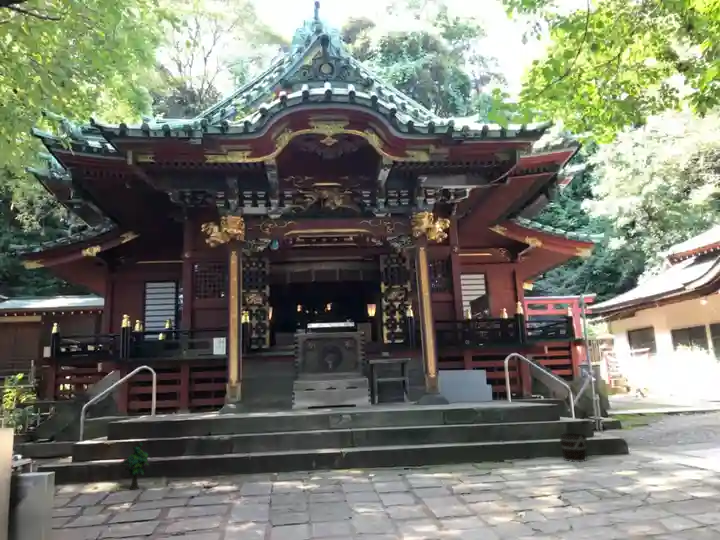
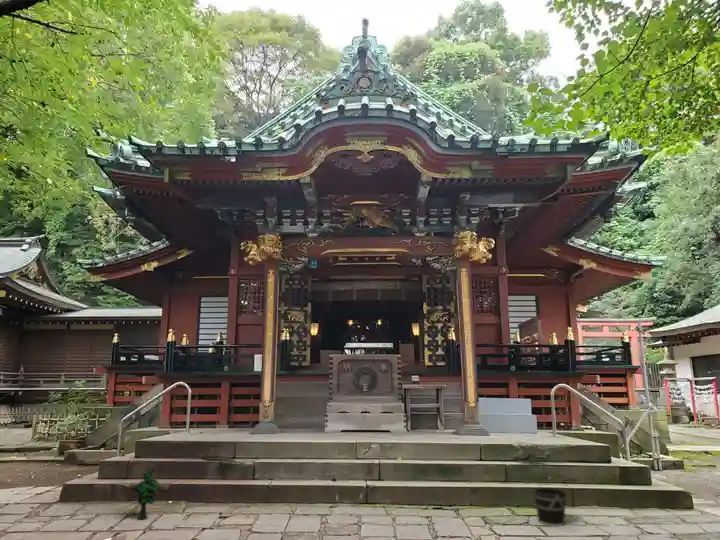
bucket: present [560,433,587,462] -> present [534,488,566,526]

